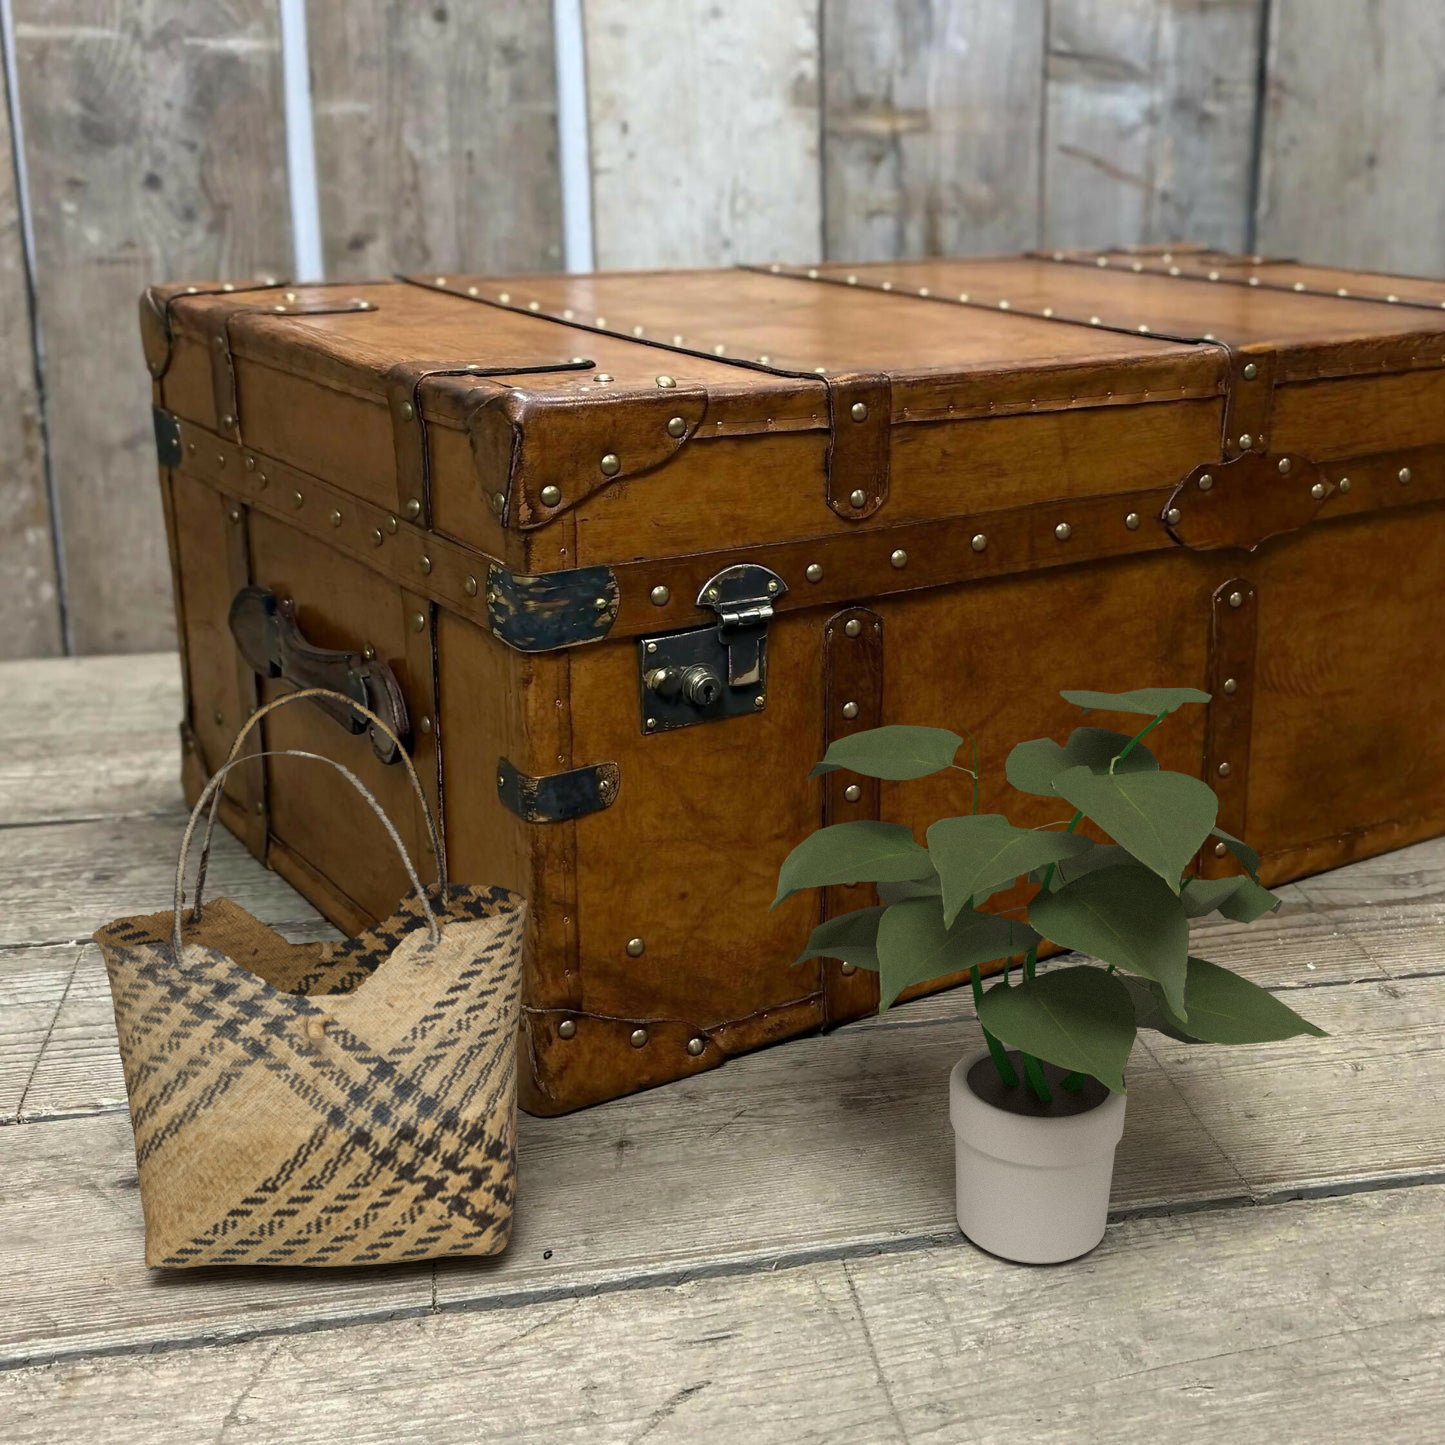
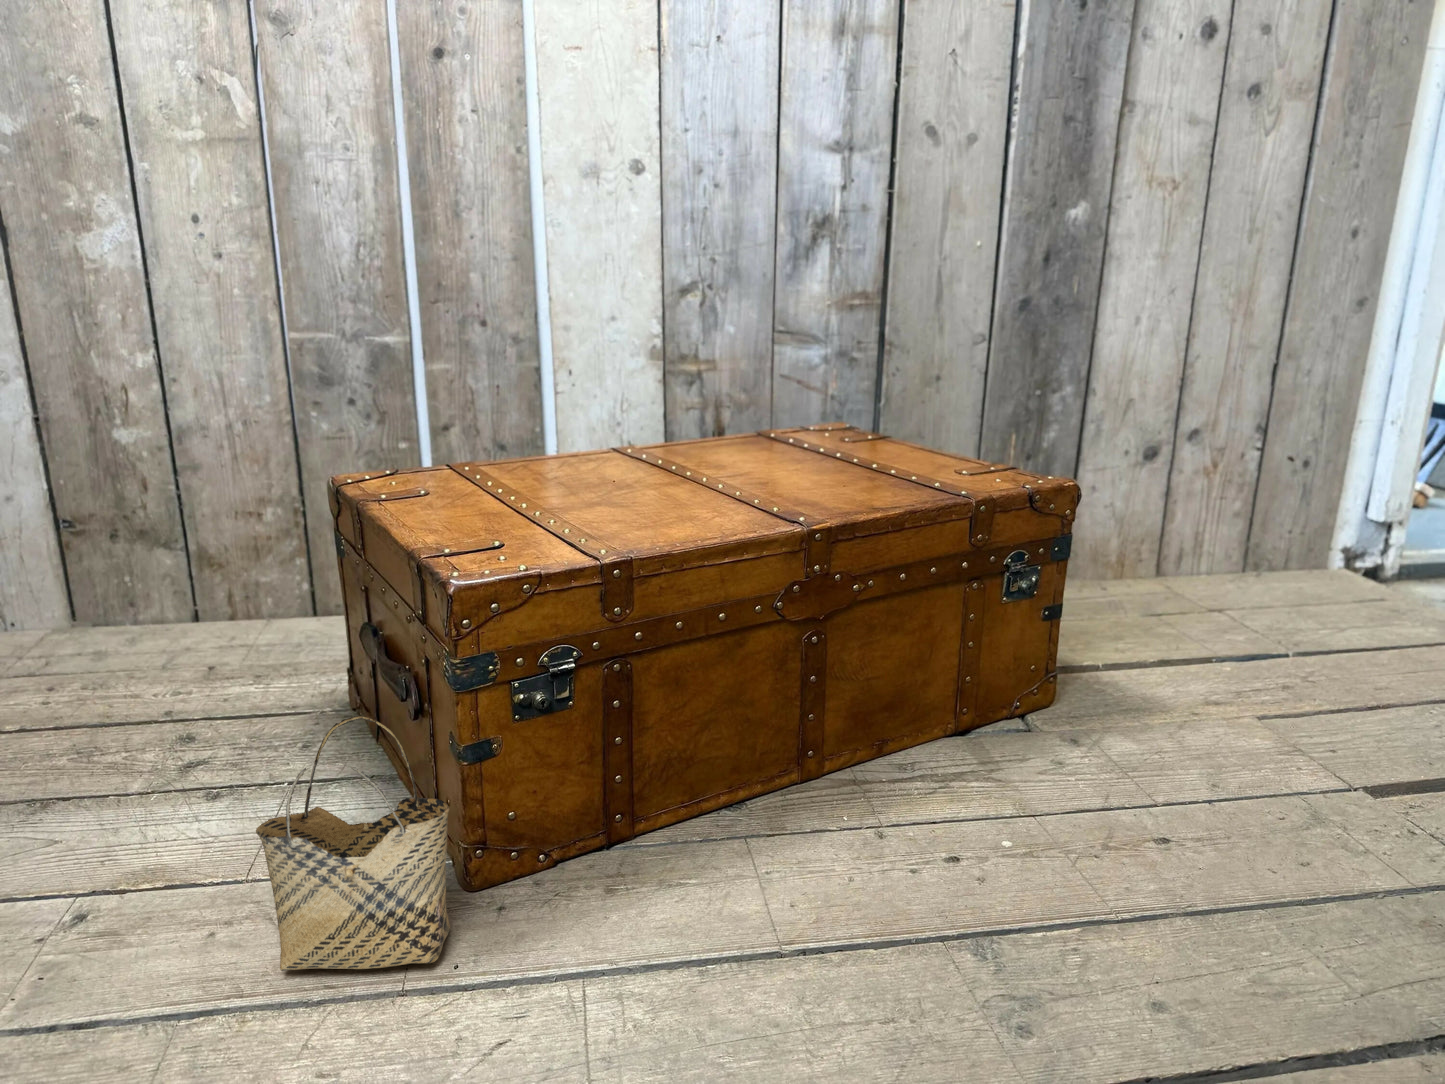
potted plant: present [767,688,1331,1264] -> none [551,716,788,966]

